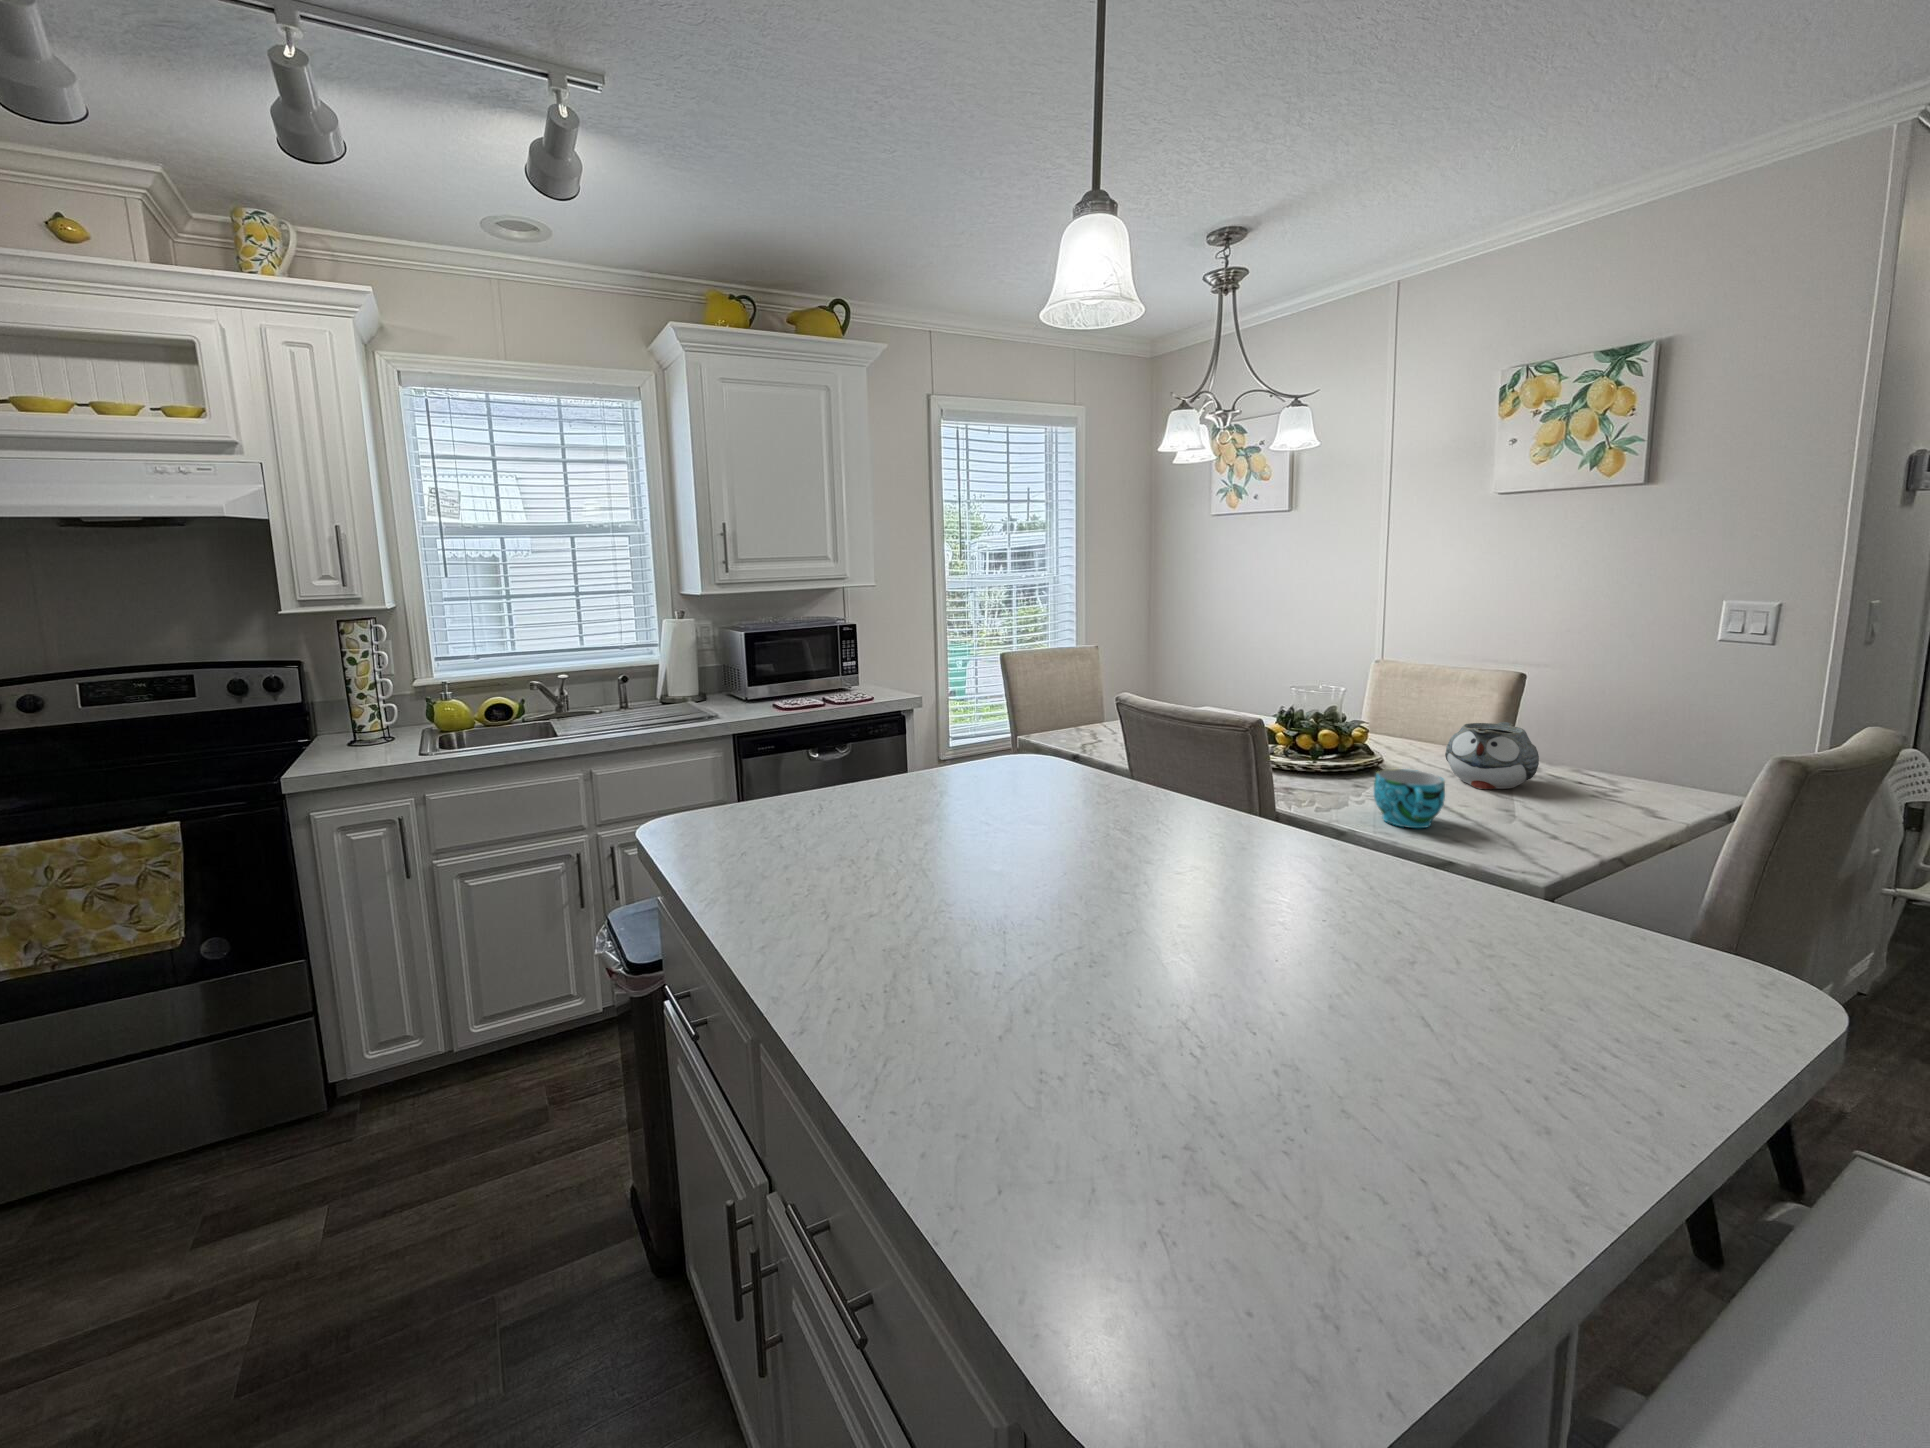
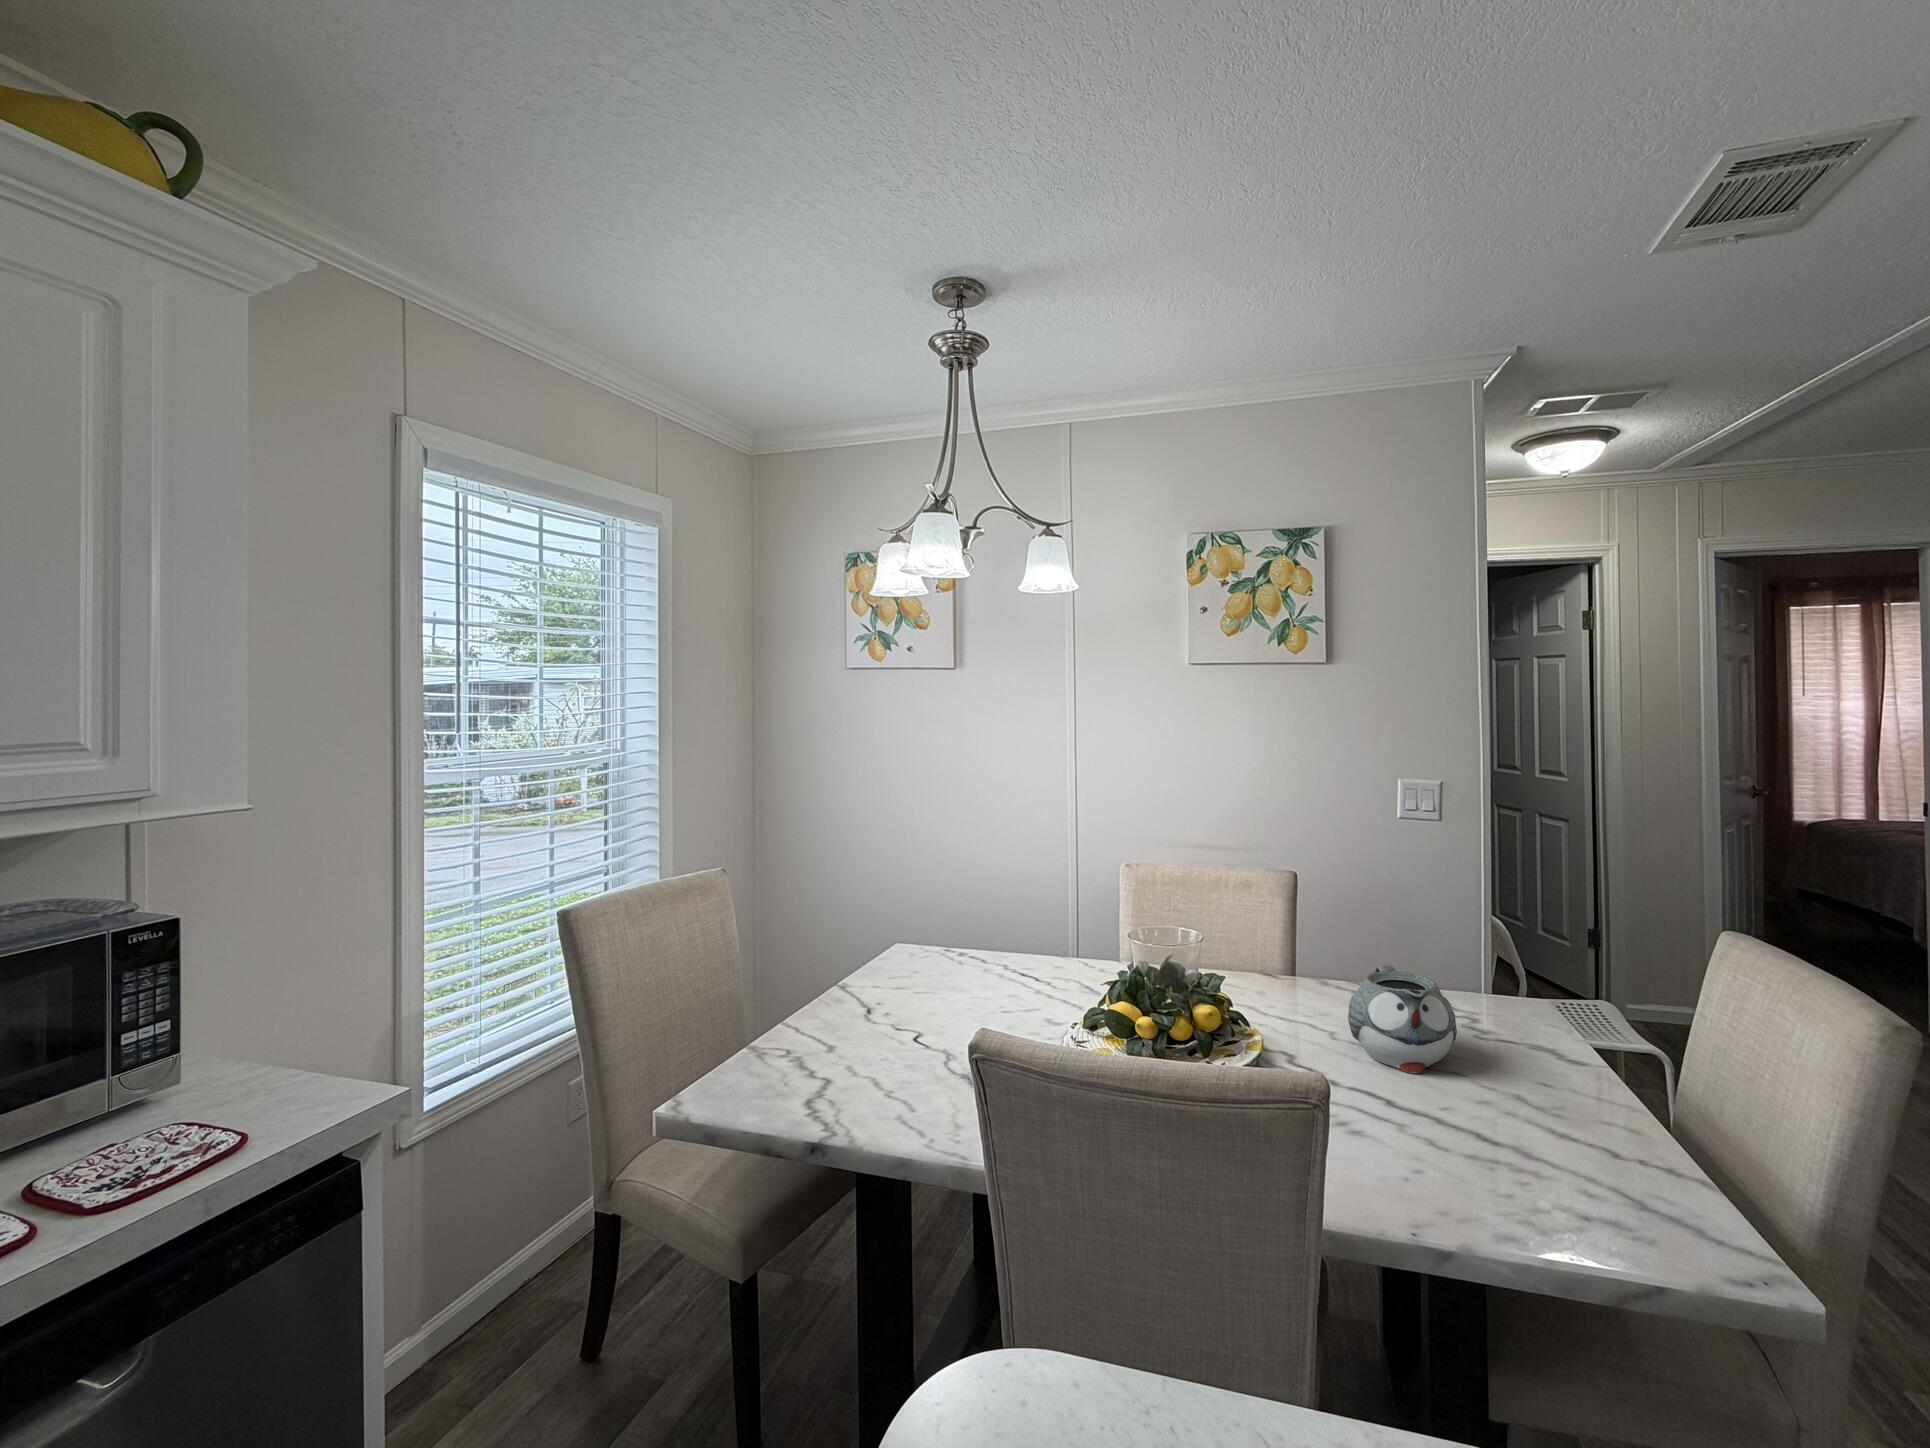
cup: present [1374,769,1445,828] -> none [1416,1093,1530,1205]

